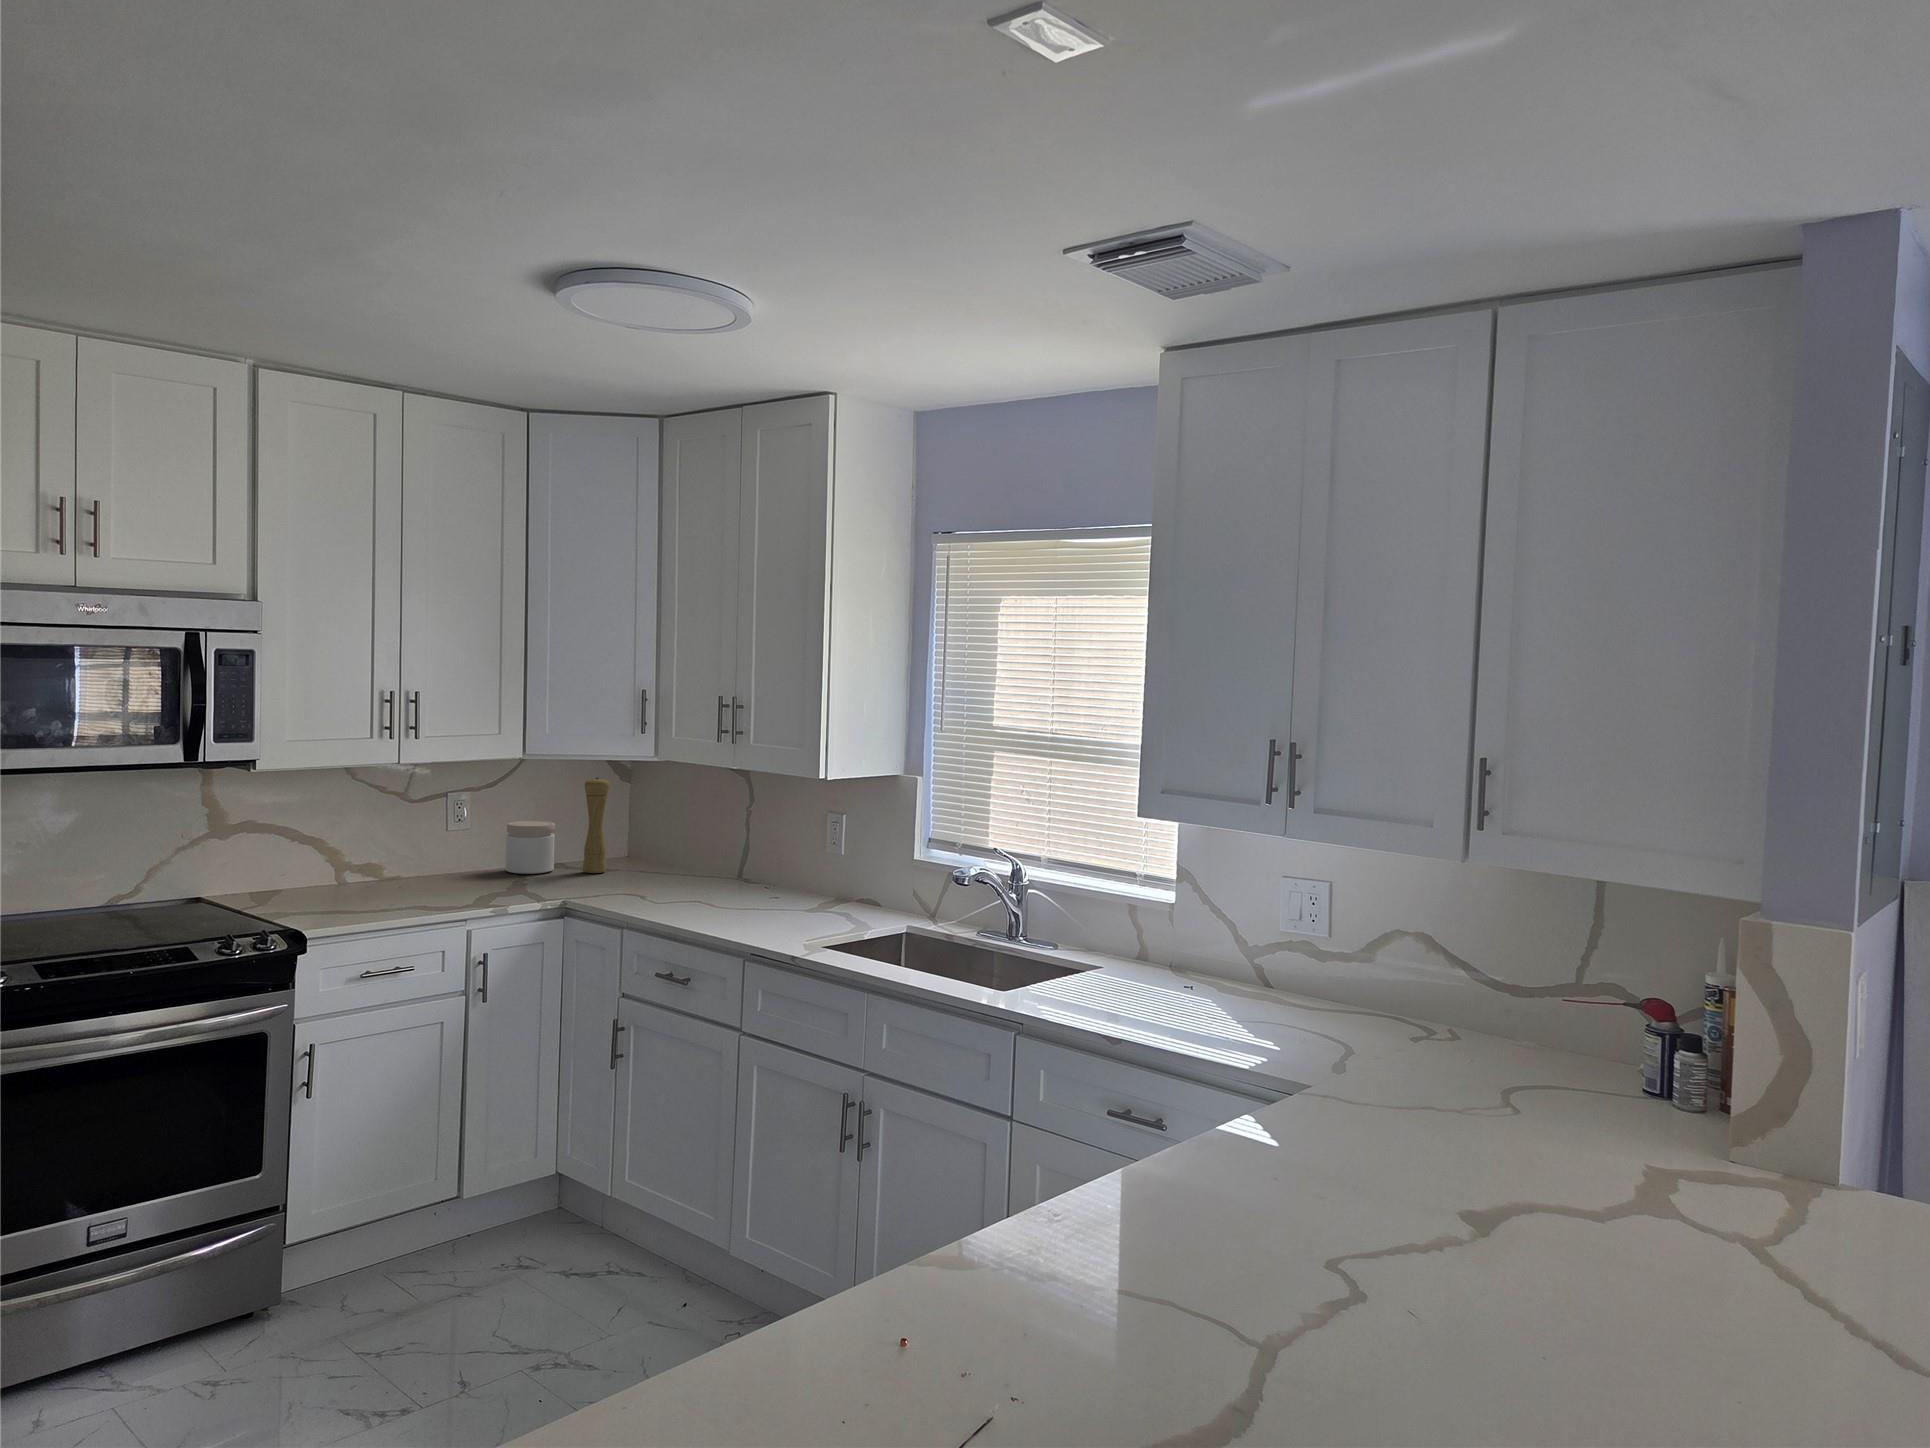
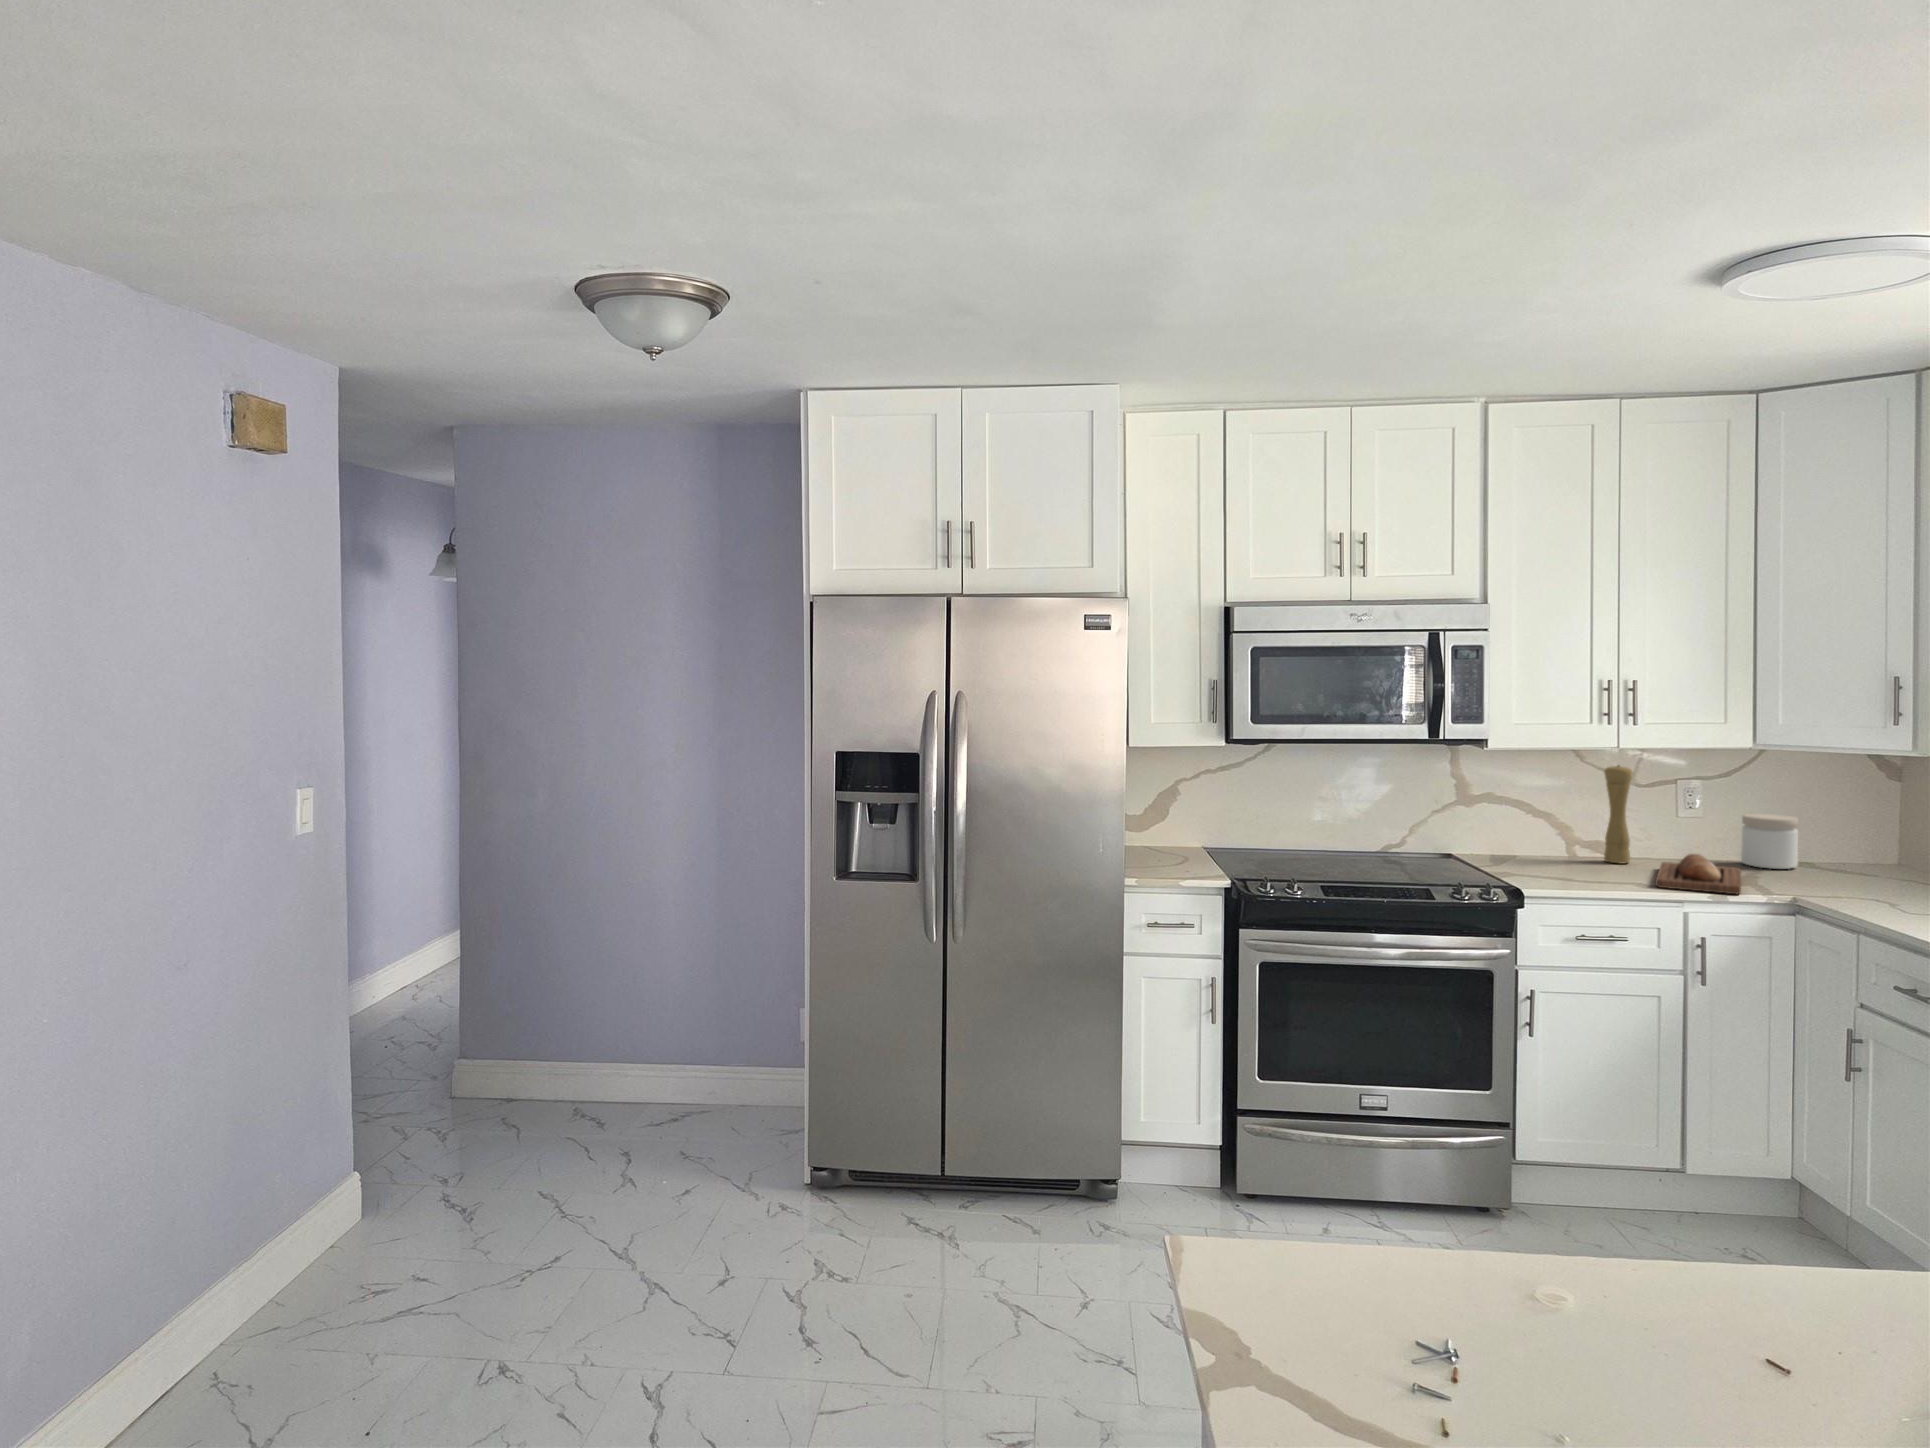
pepper mill: present [583,777,609,873] -> present [1604,765,1632,863]
bread loaf: none [437,868,519,908] -> present [1655,854,1741,894]

